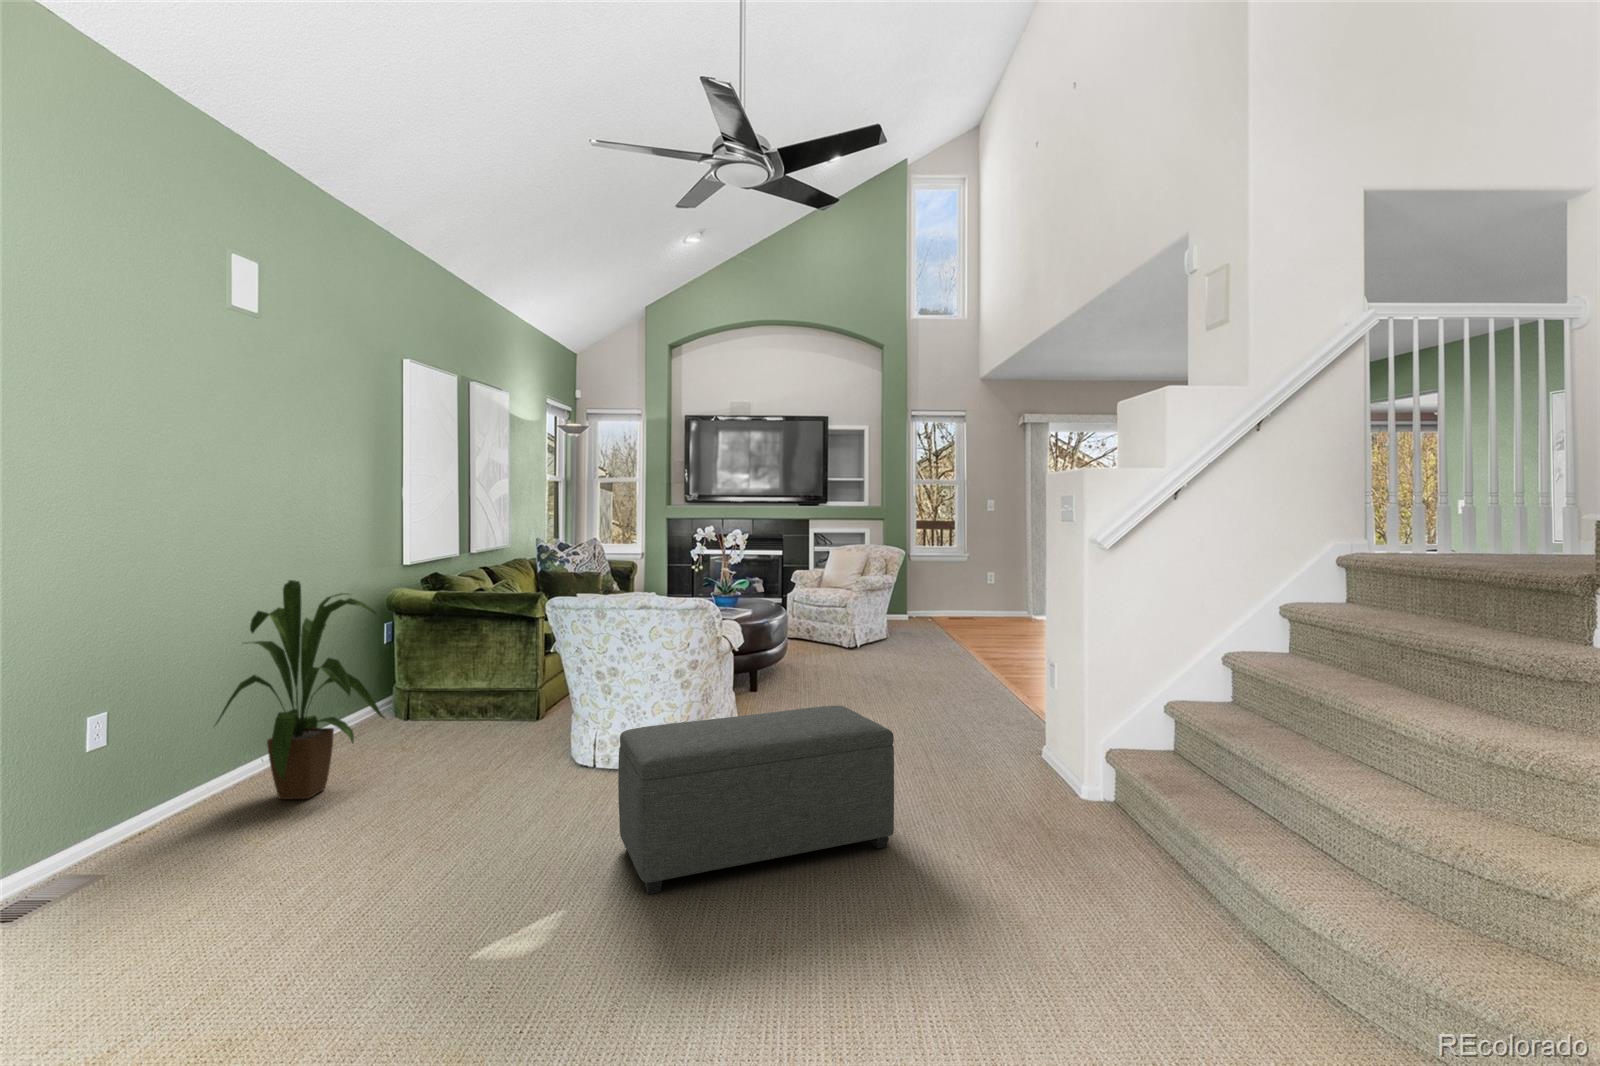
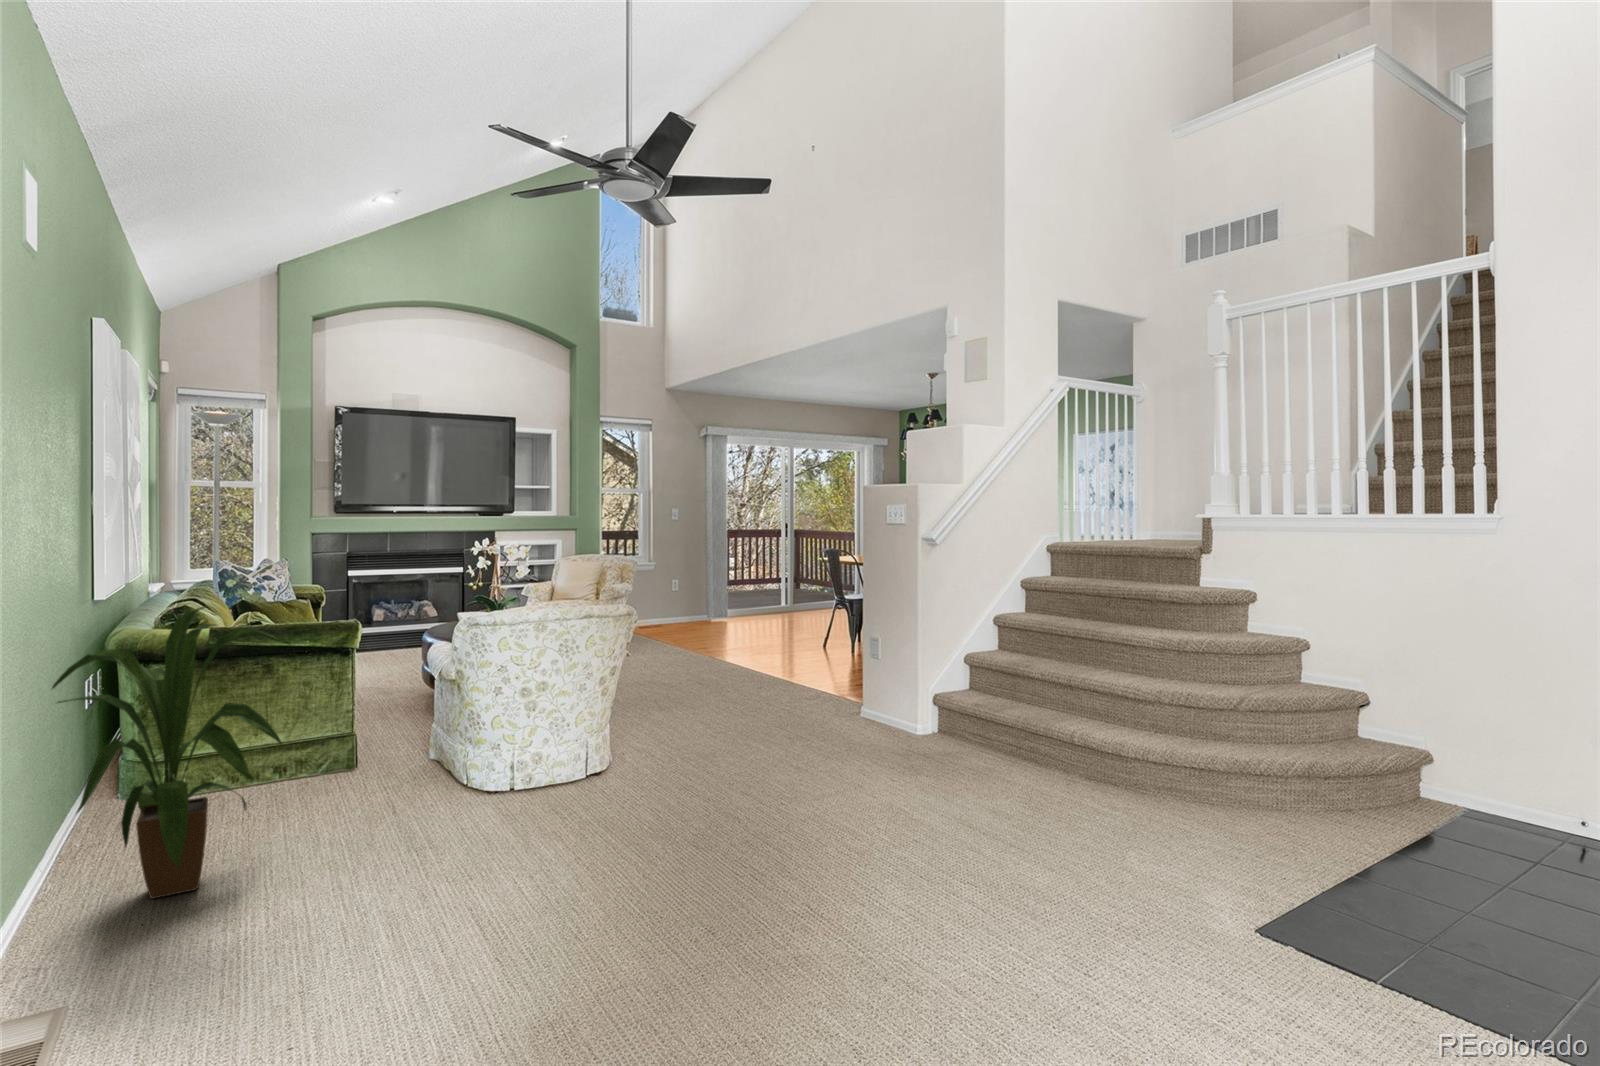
ottoman: present [618,706,894,894] -> none [658,686,872,861]

